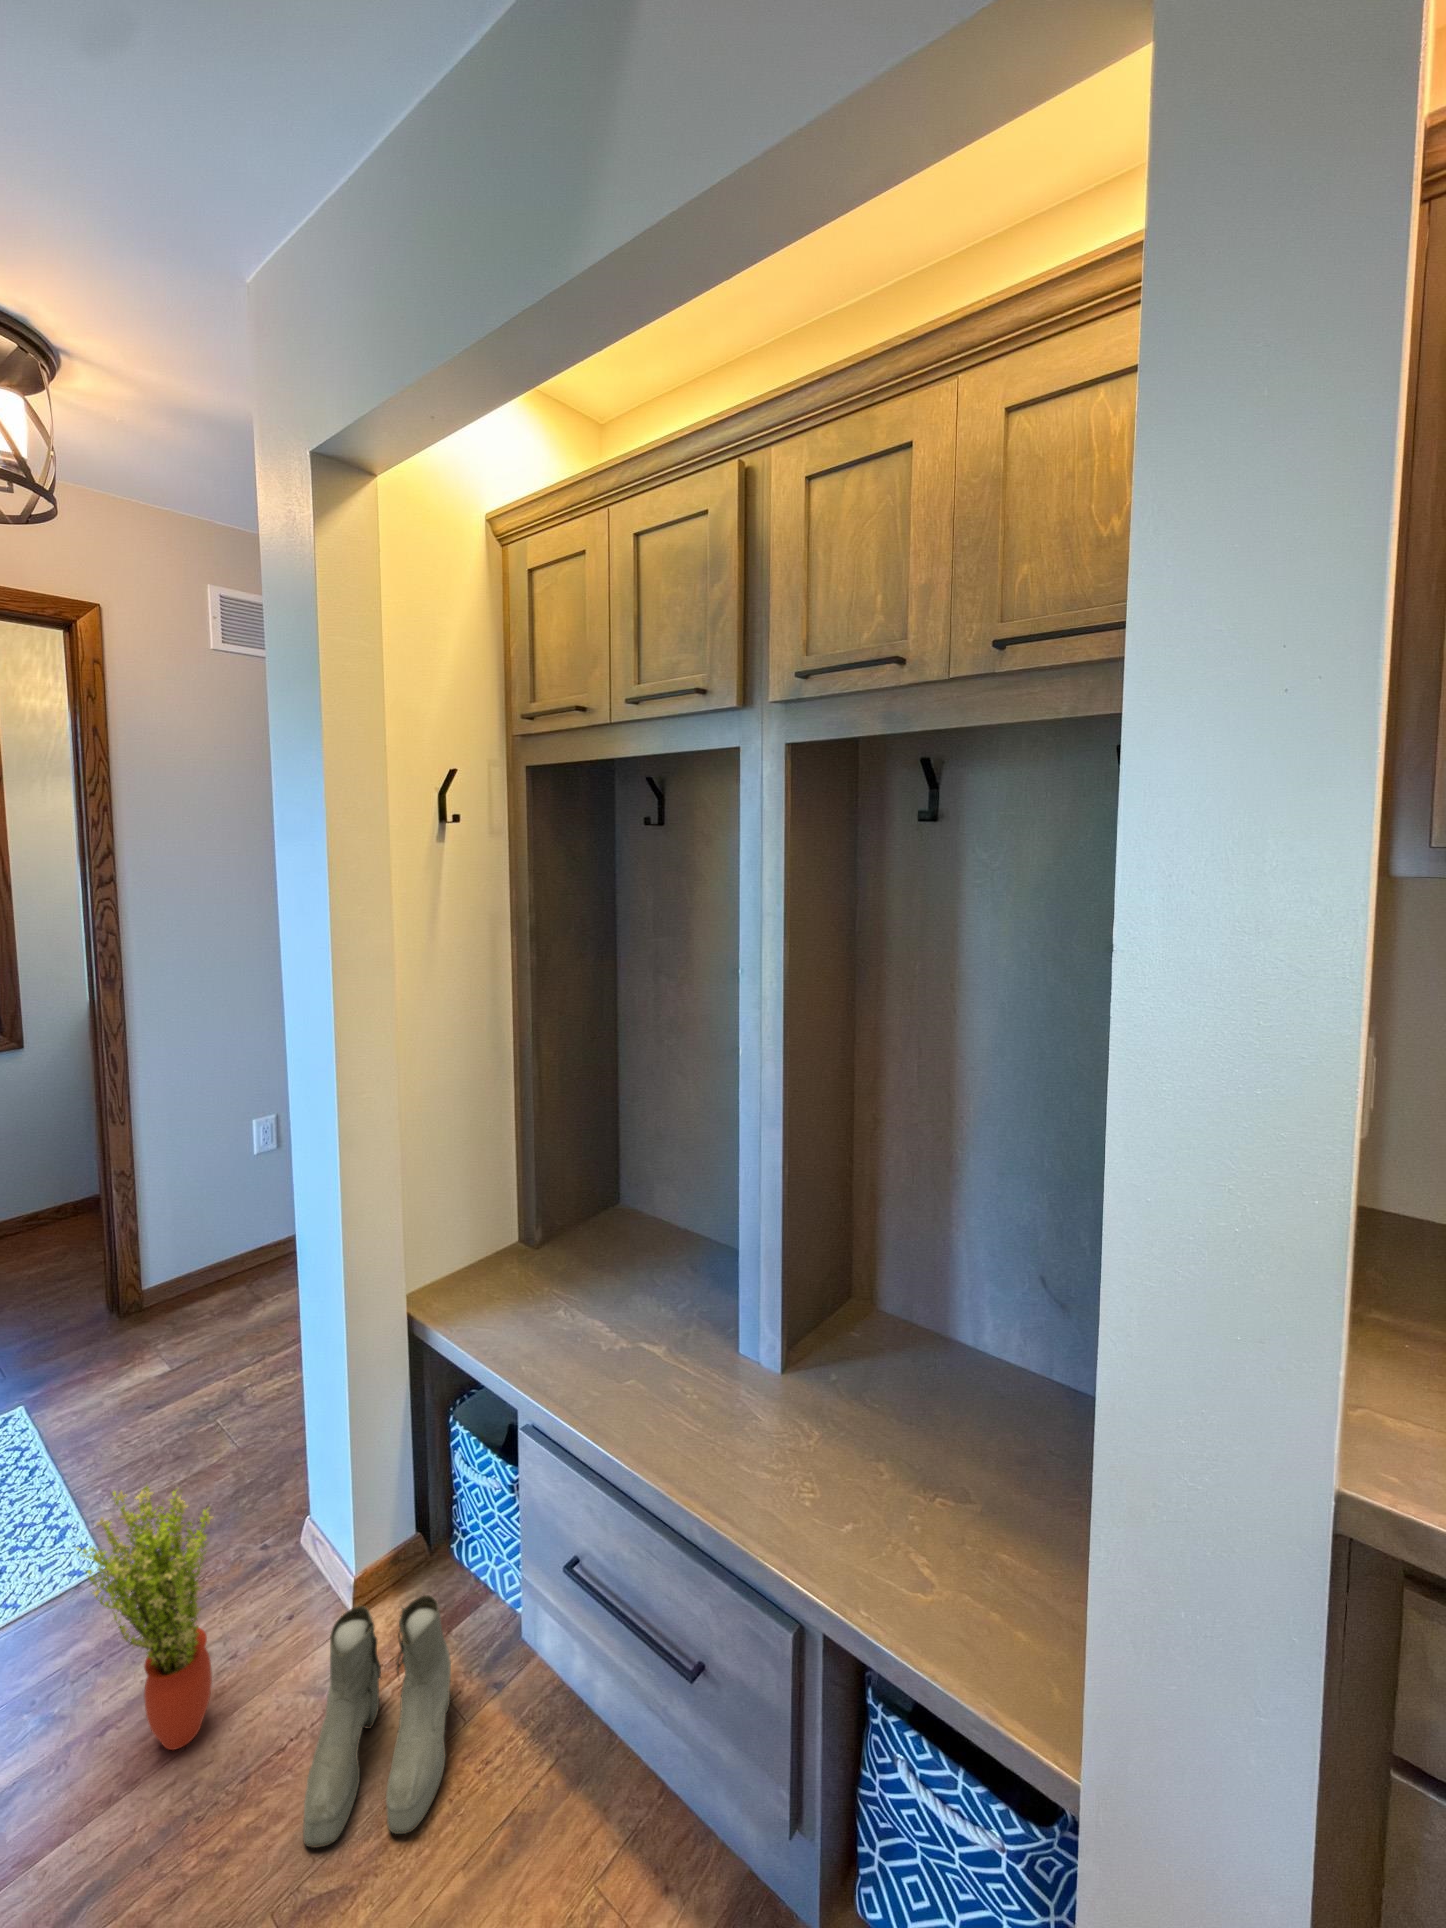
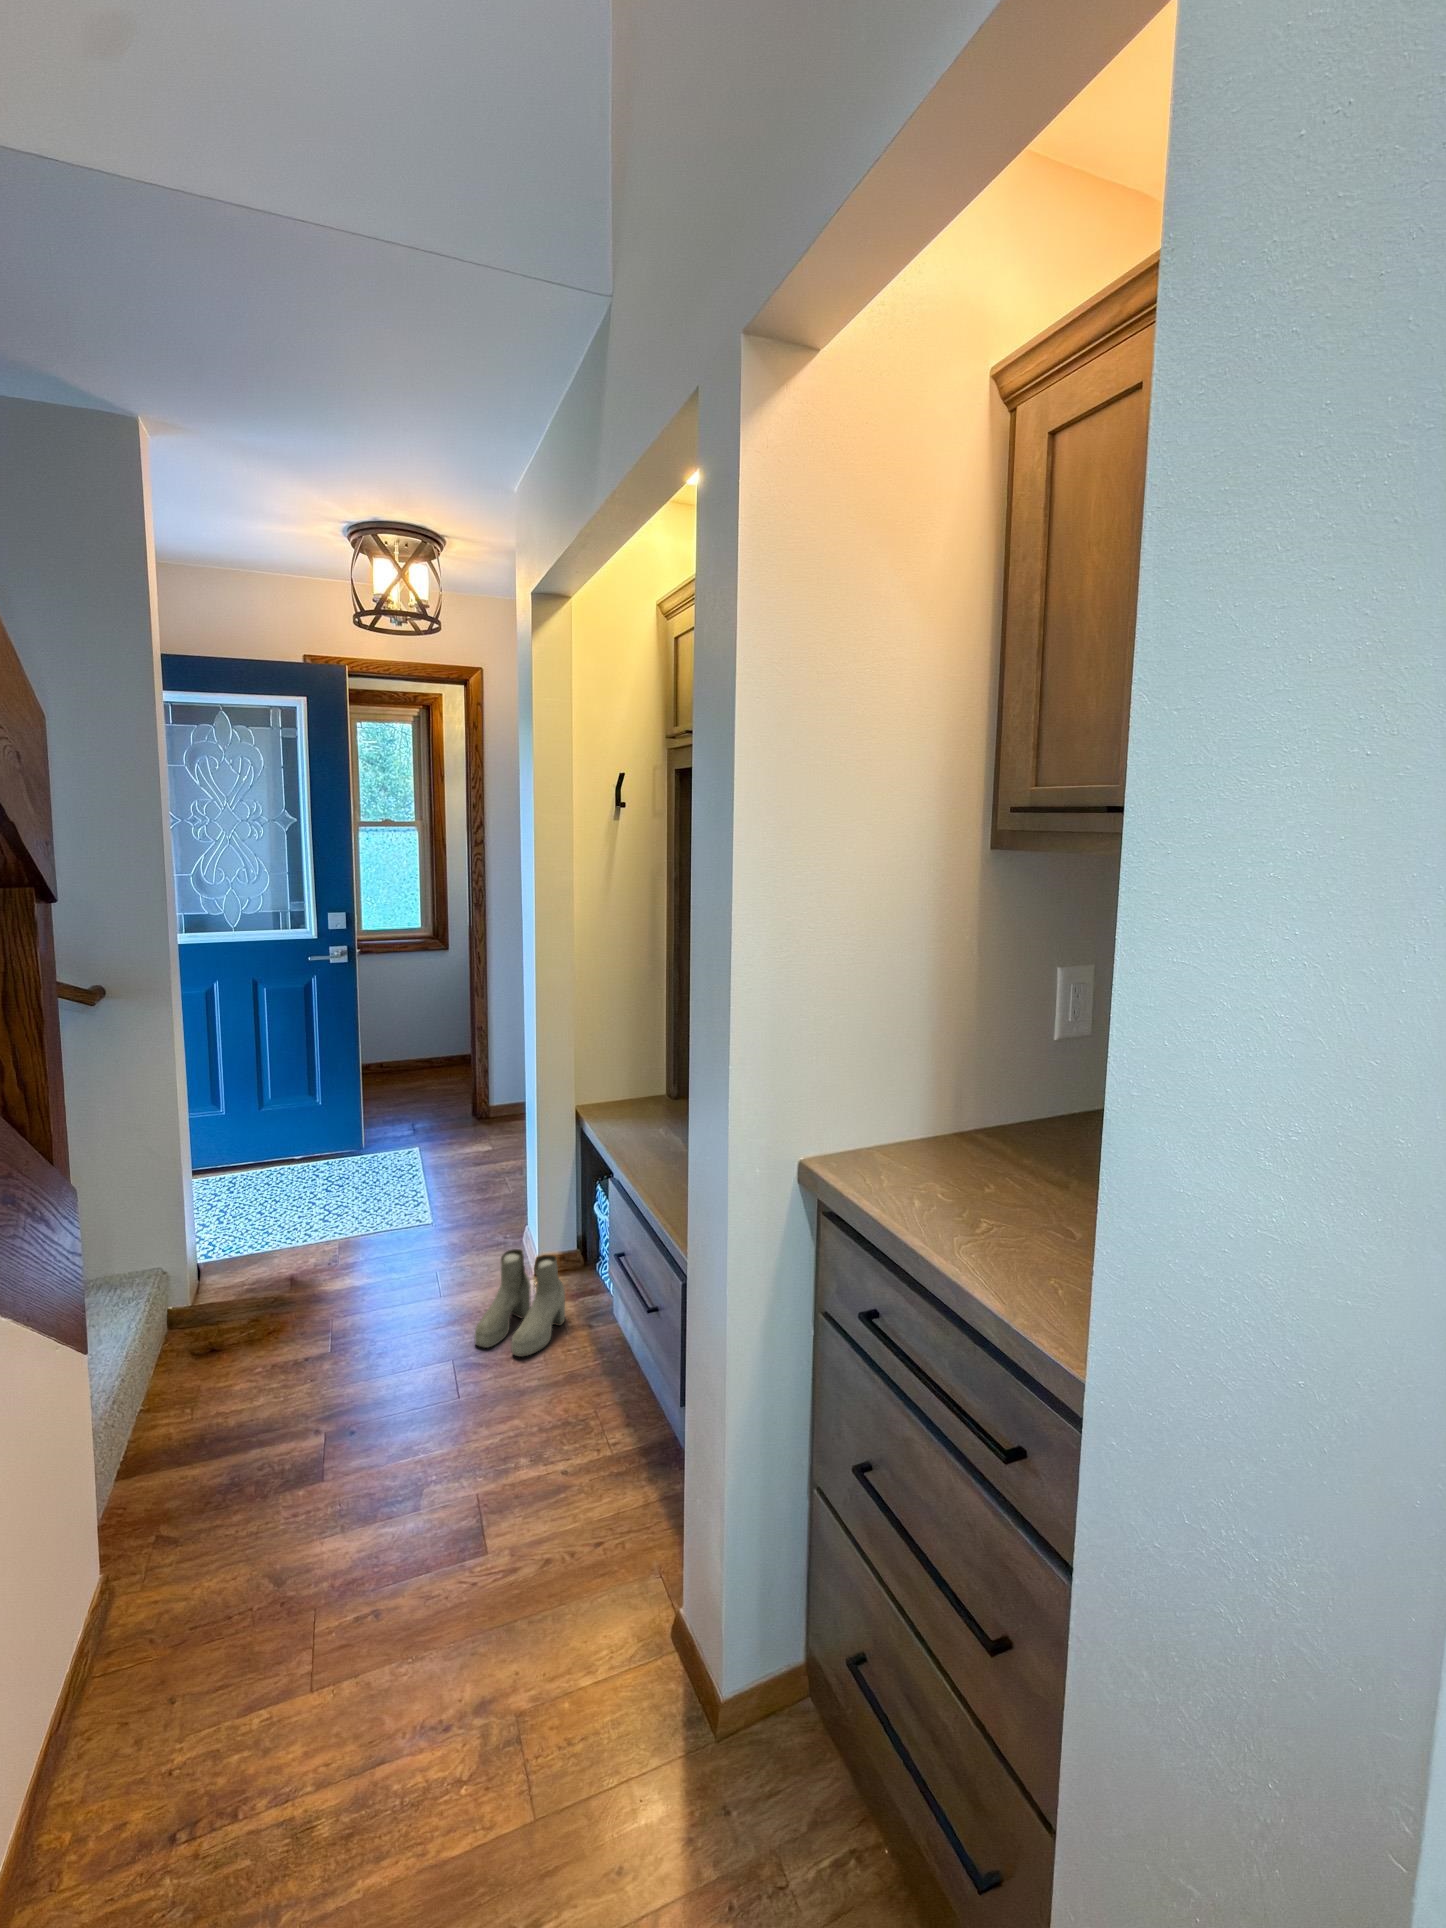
potted plant: present [77,1486,213,1750] -> none [399,1153,460,1295]

